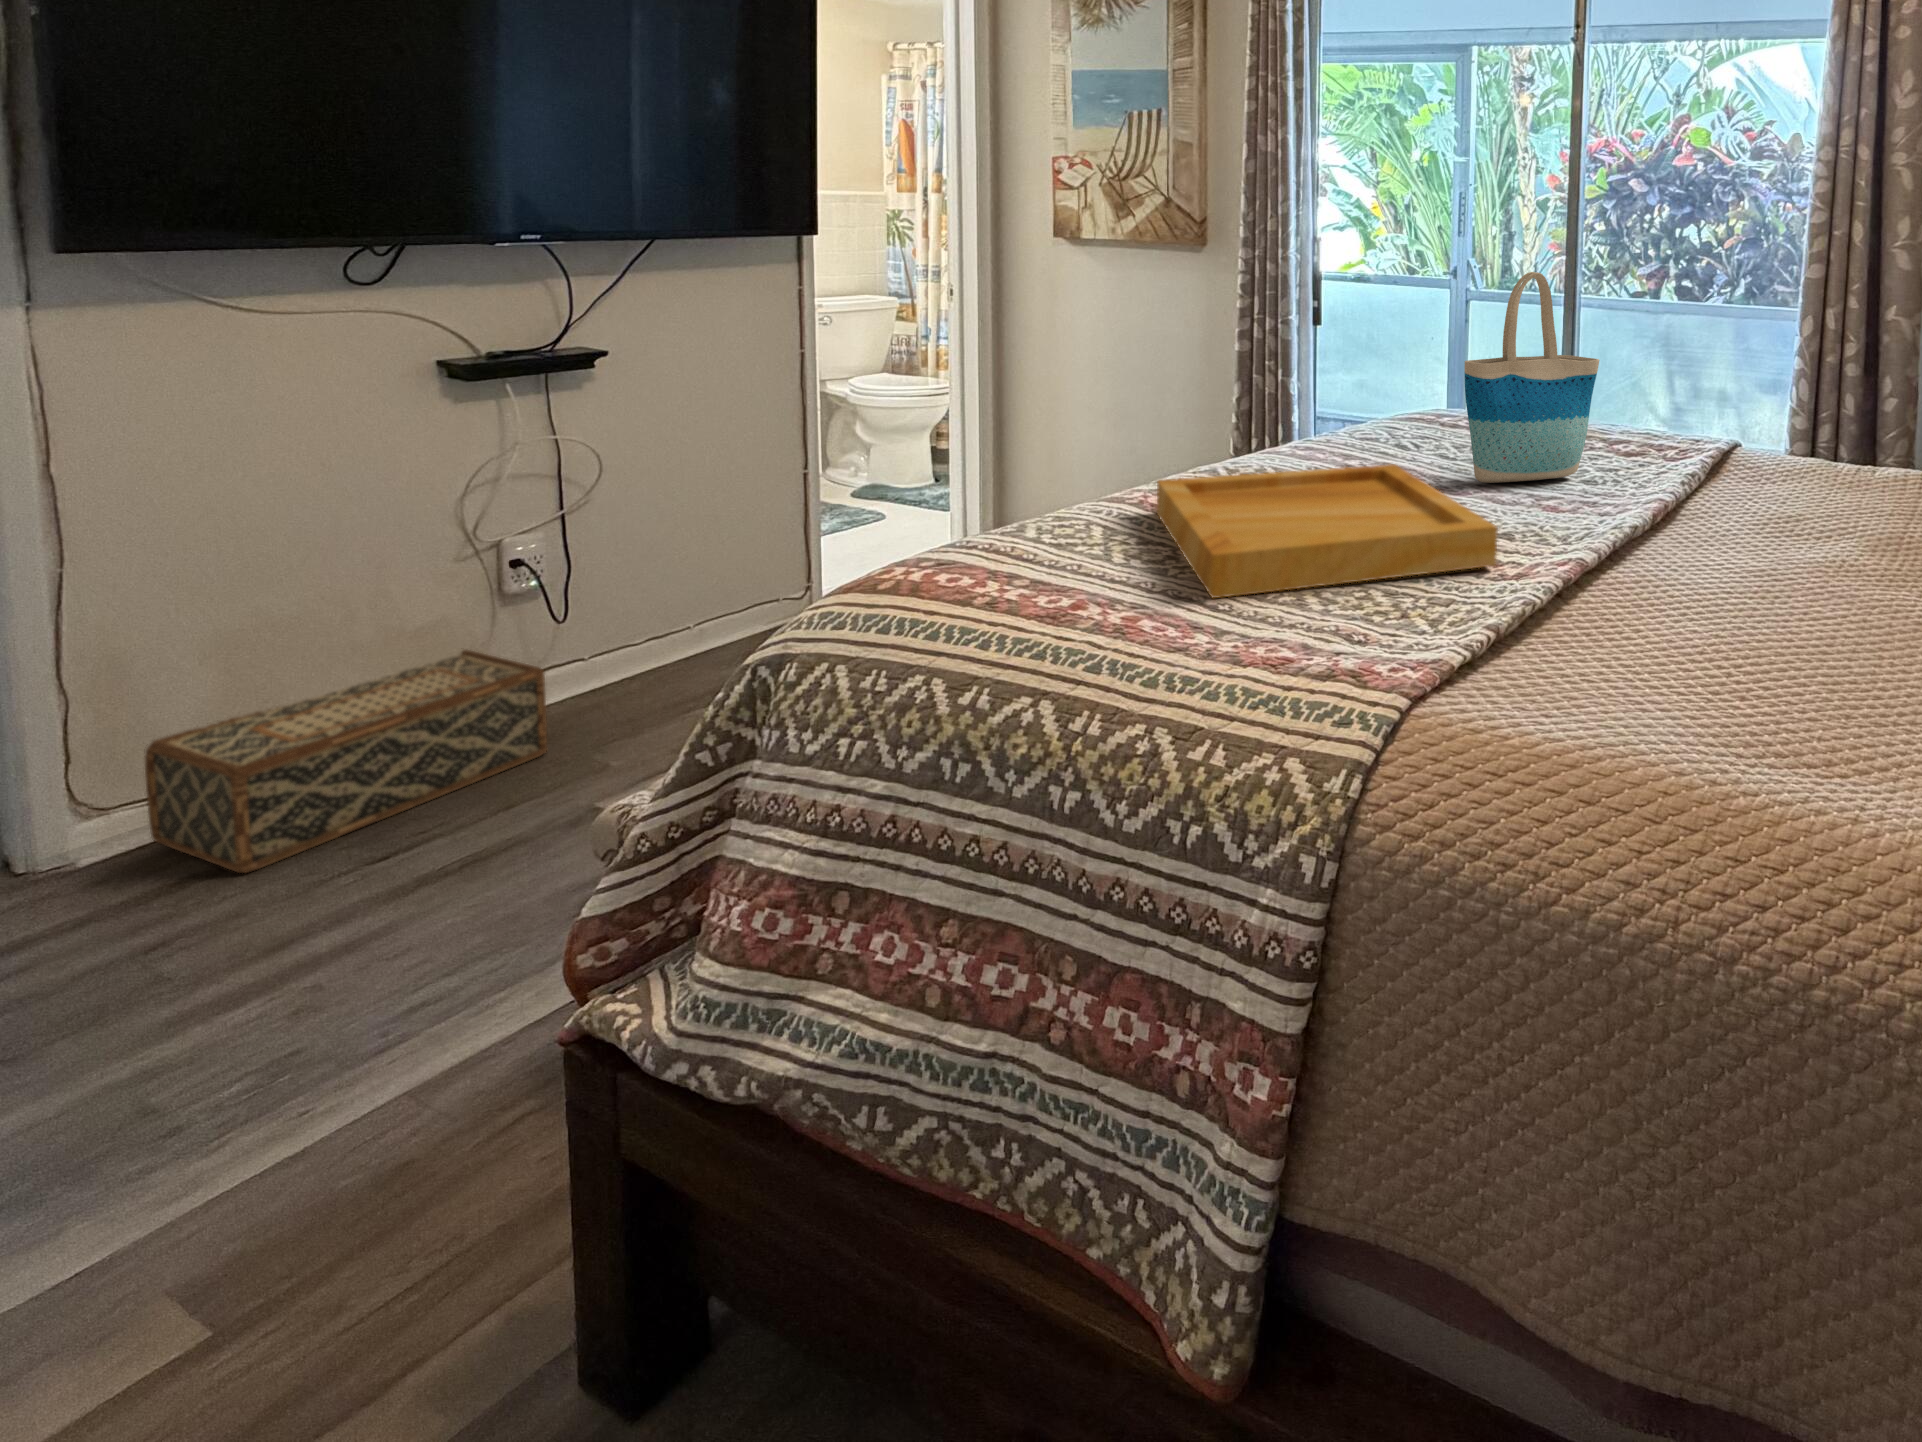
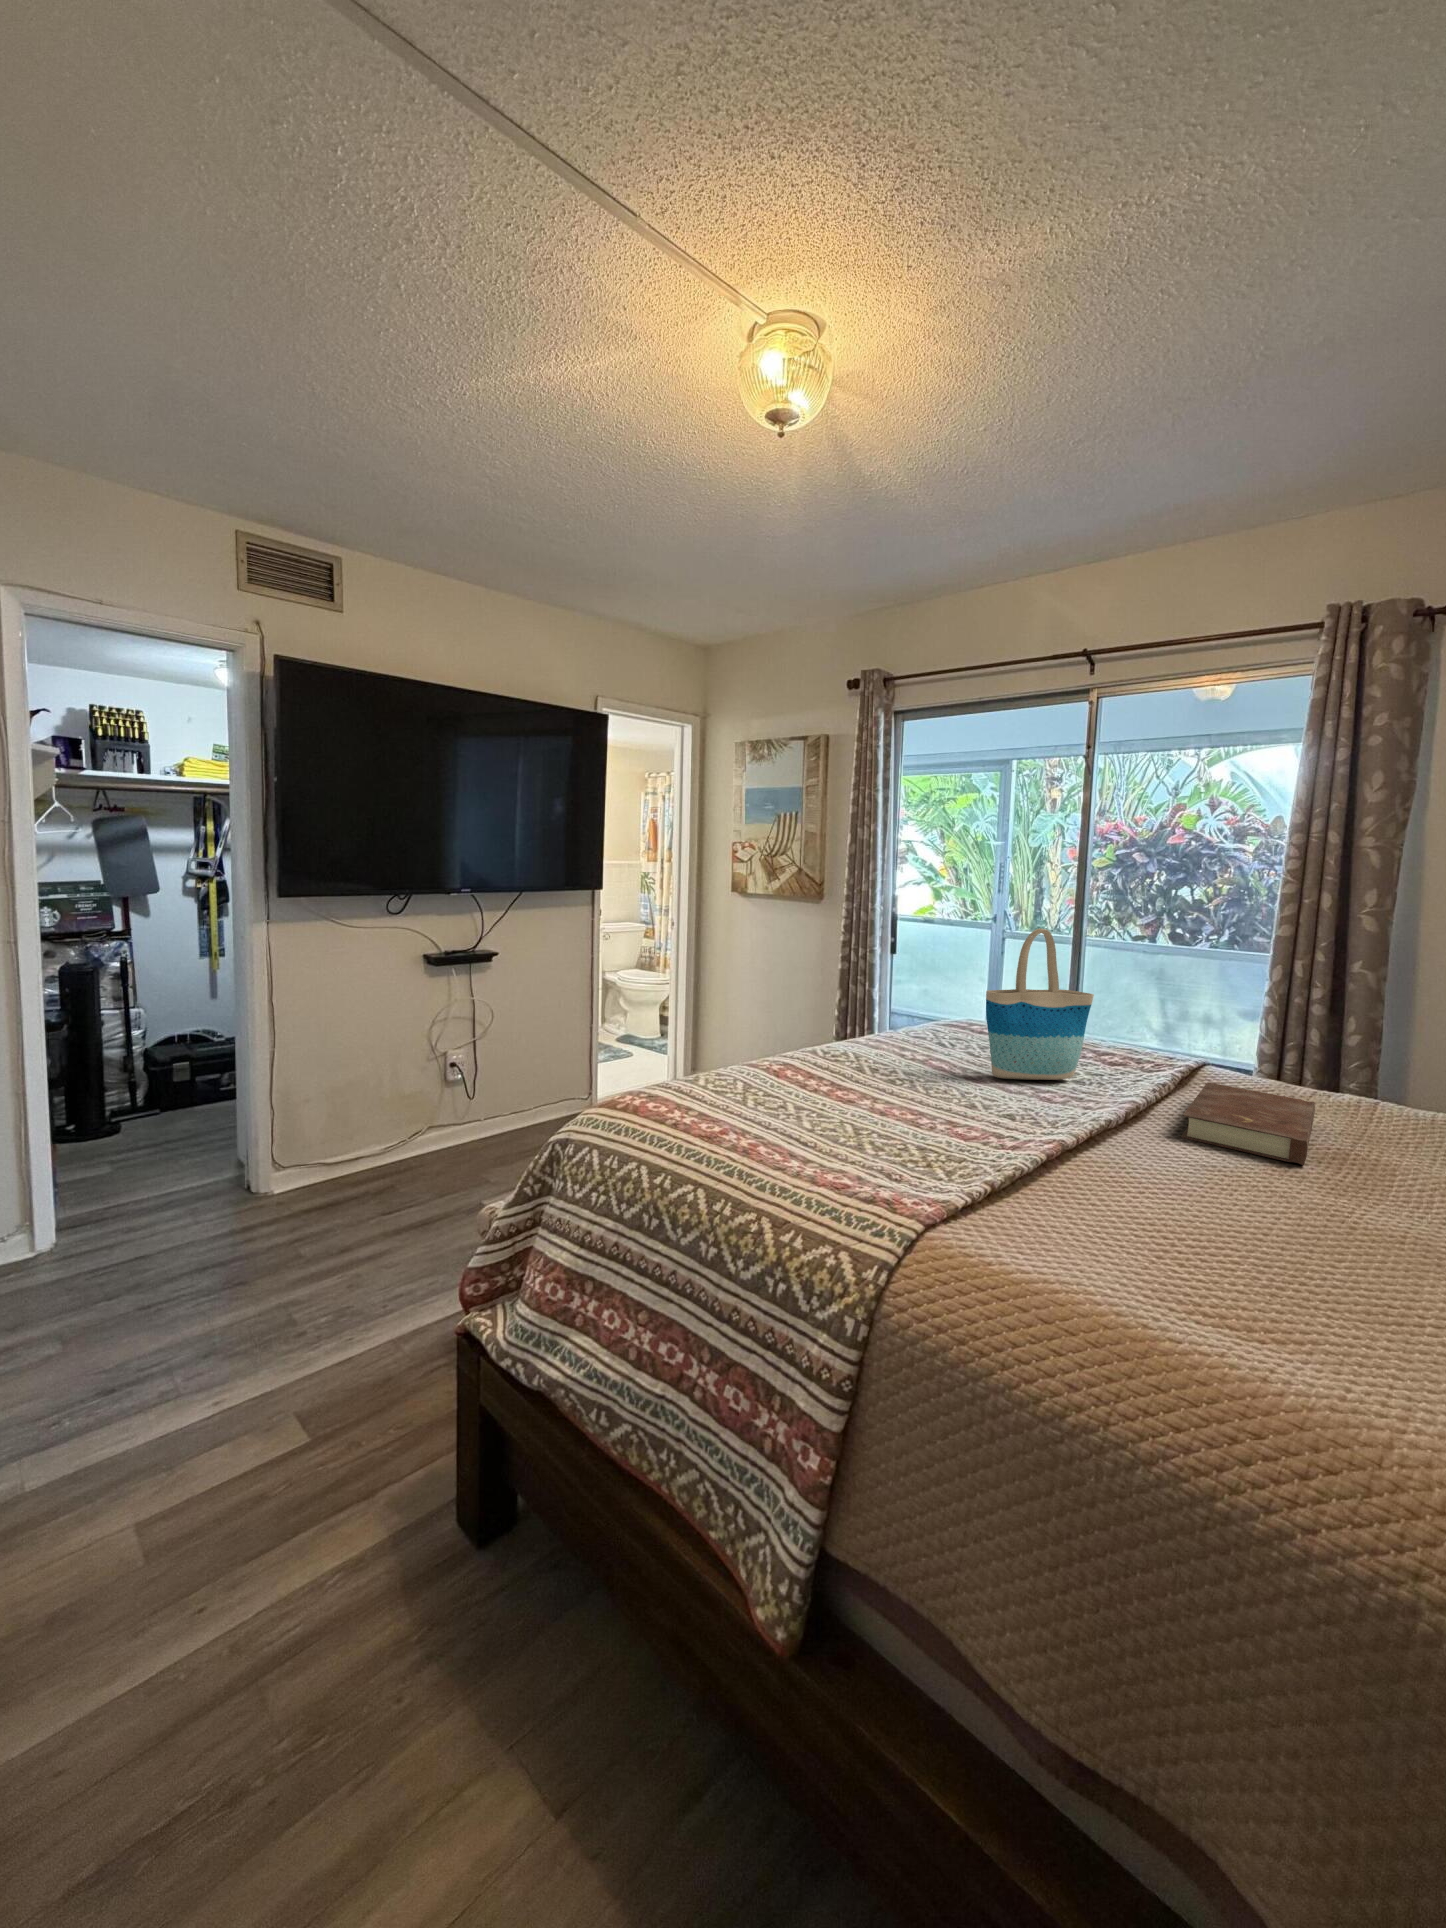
tray: present [1157,464,1498,598] -> none [774,1057,1001,1140]
book: none [1711,464,1847,552] -> present [1181,1082,1315,1165]
woven basket: present [144,650,547,873] -> none [310,1110,465,1210]

